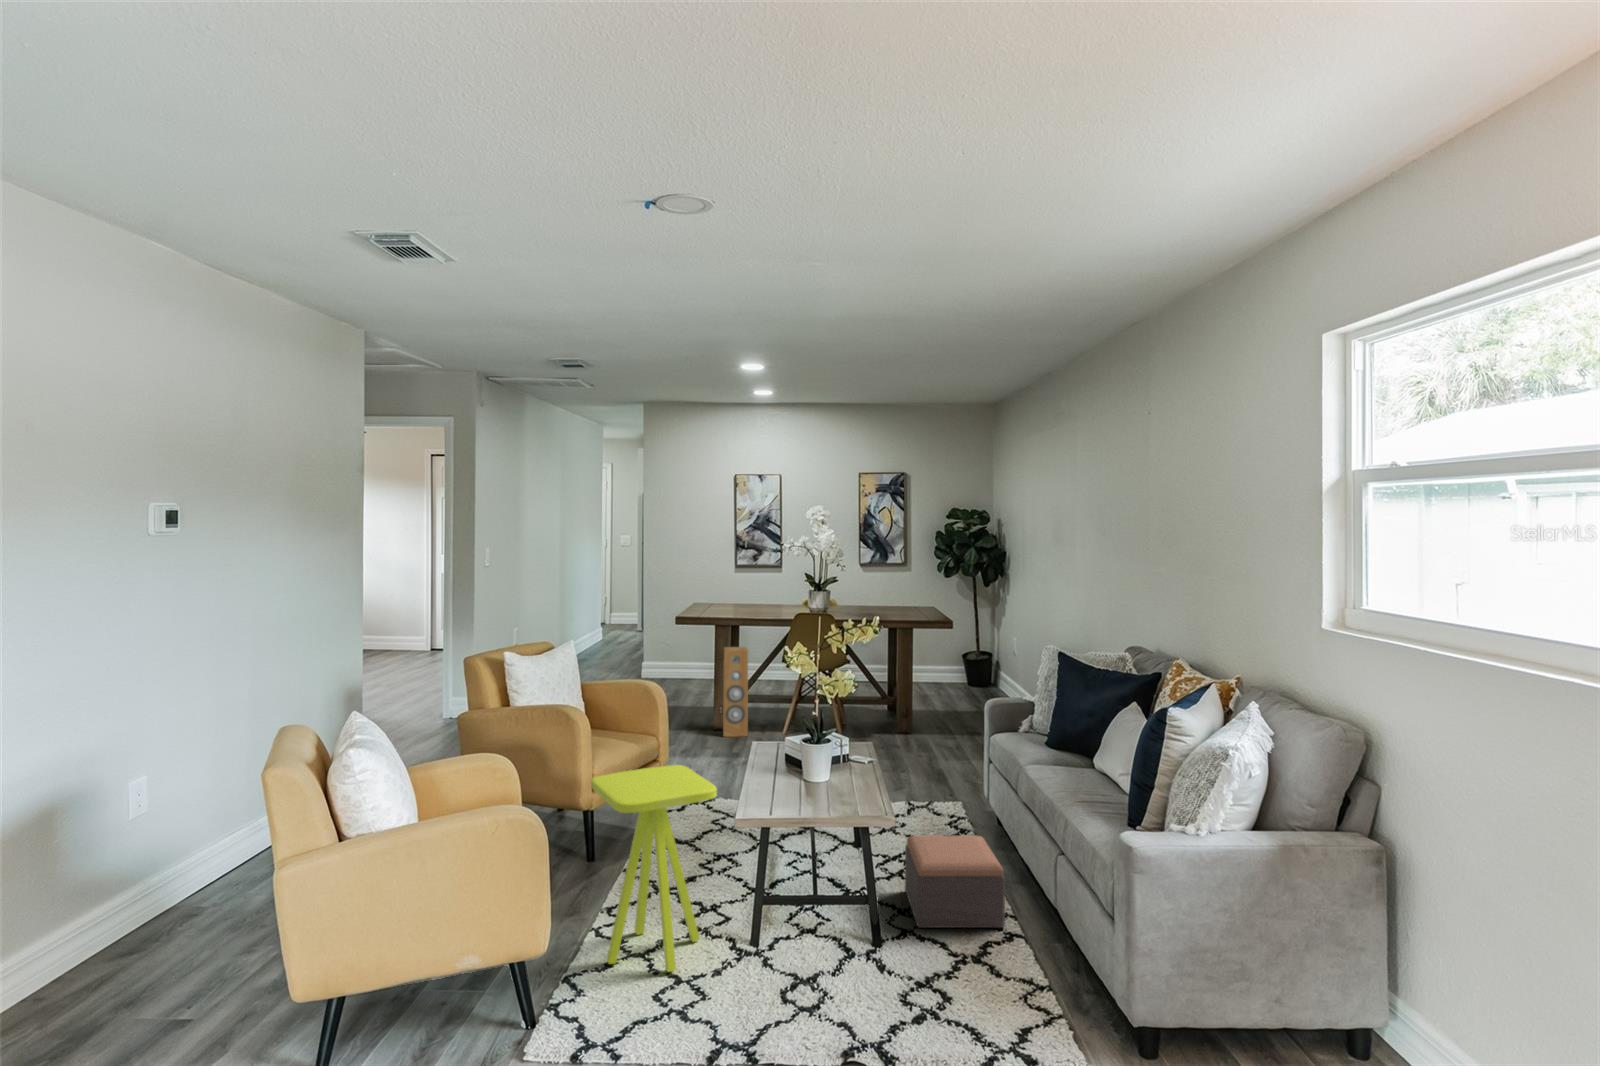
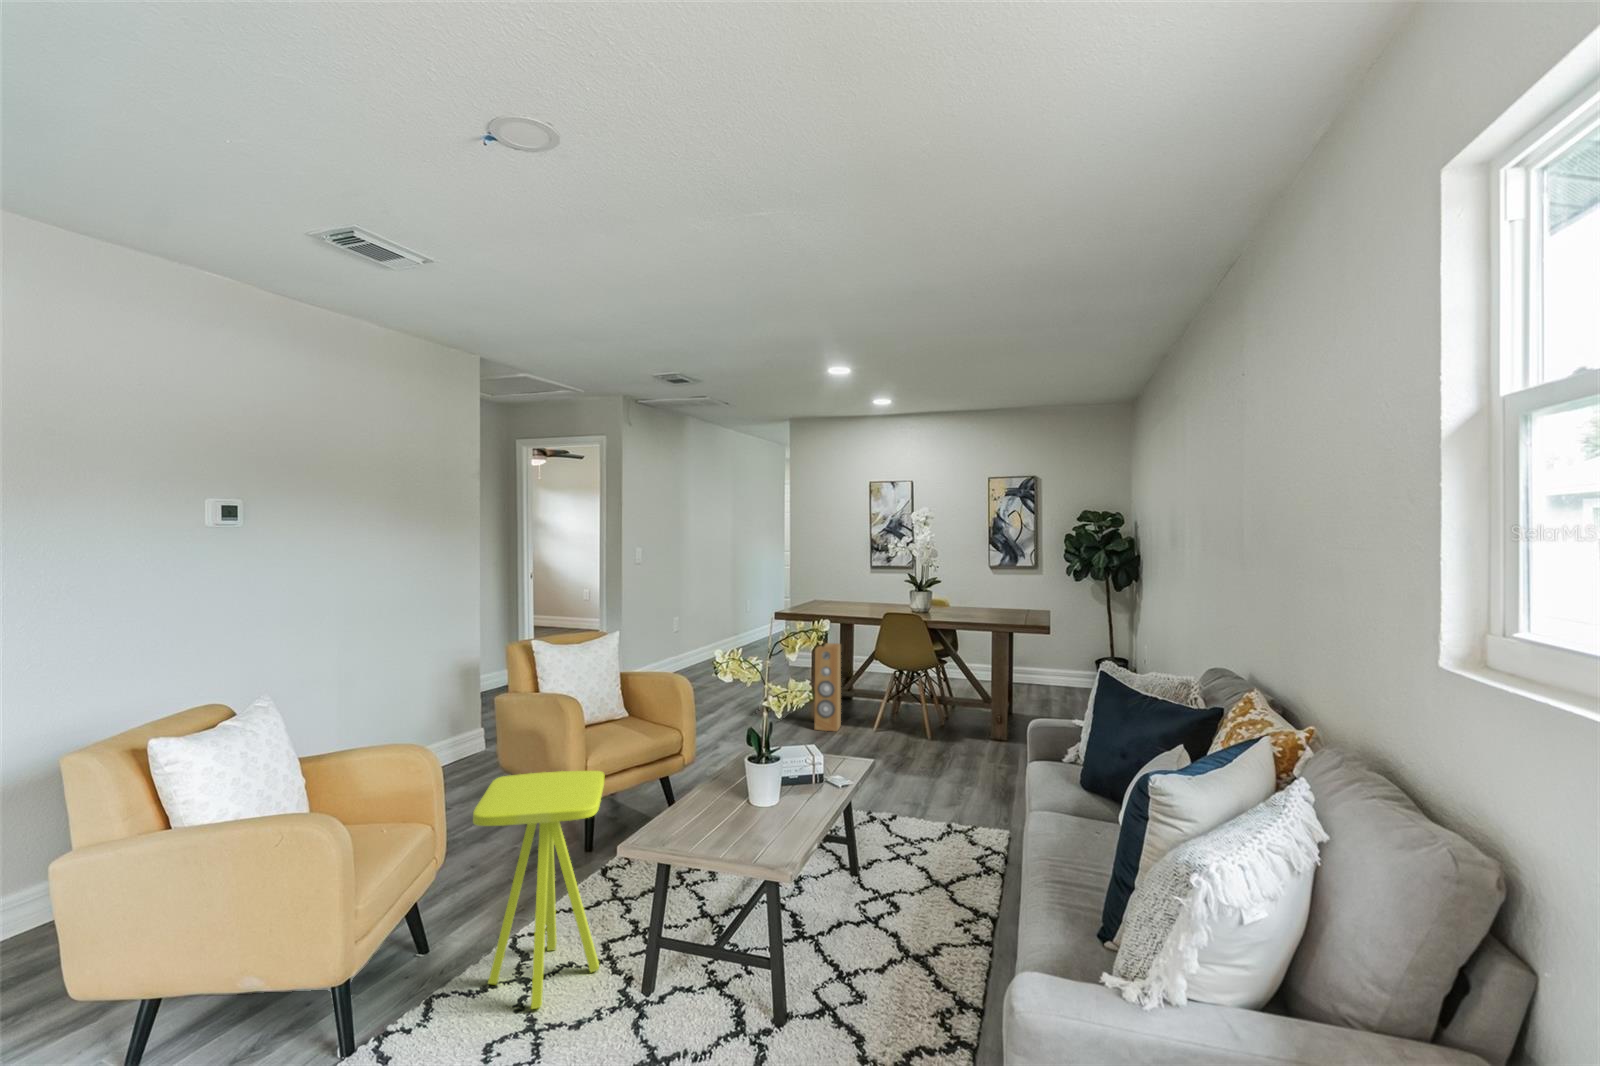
footstool: present [905,836,1005,928] -> none [844,883,963,1029]

